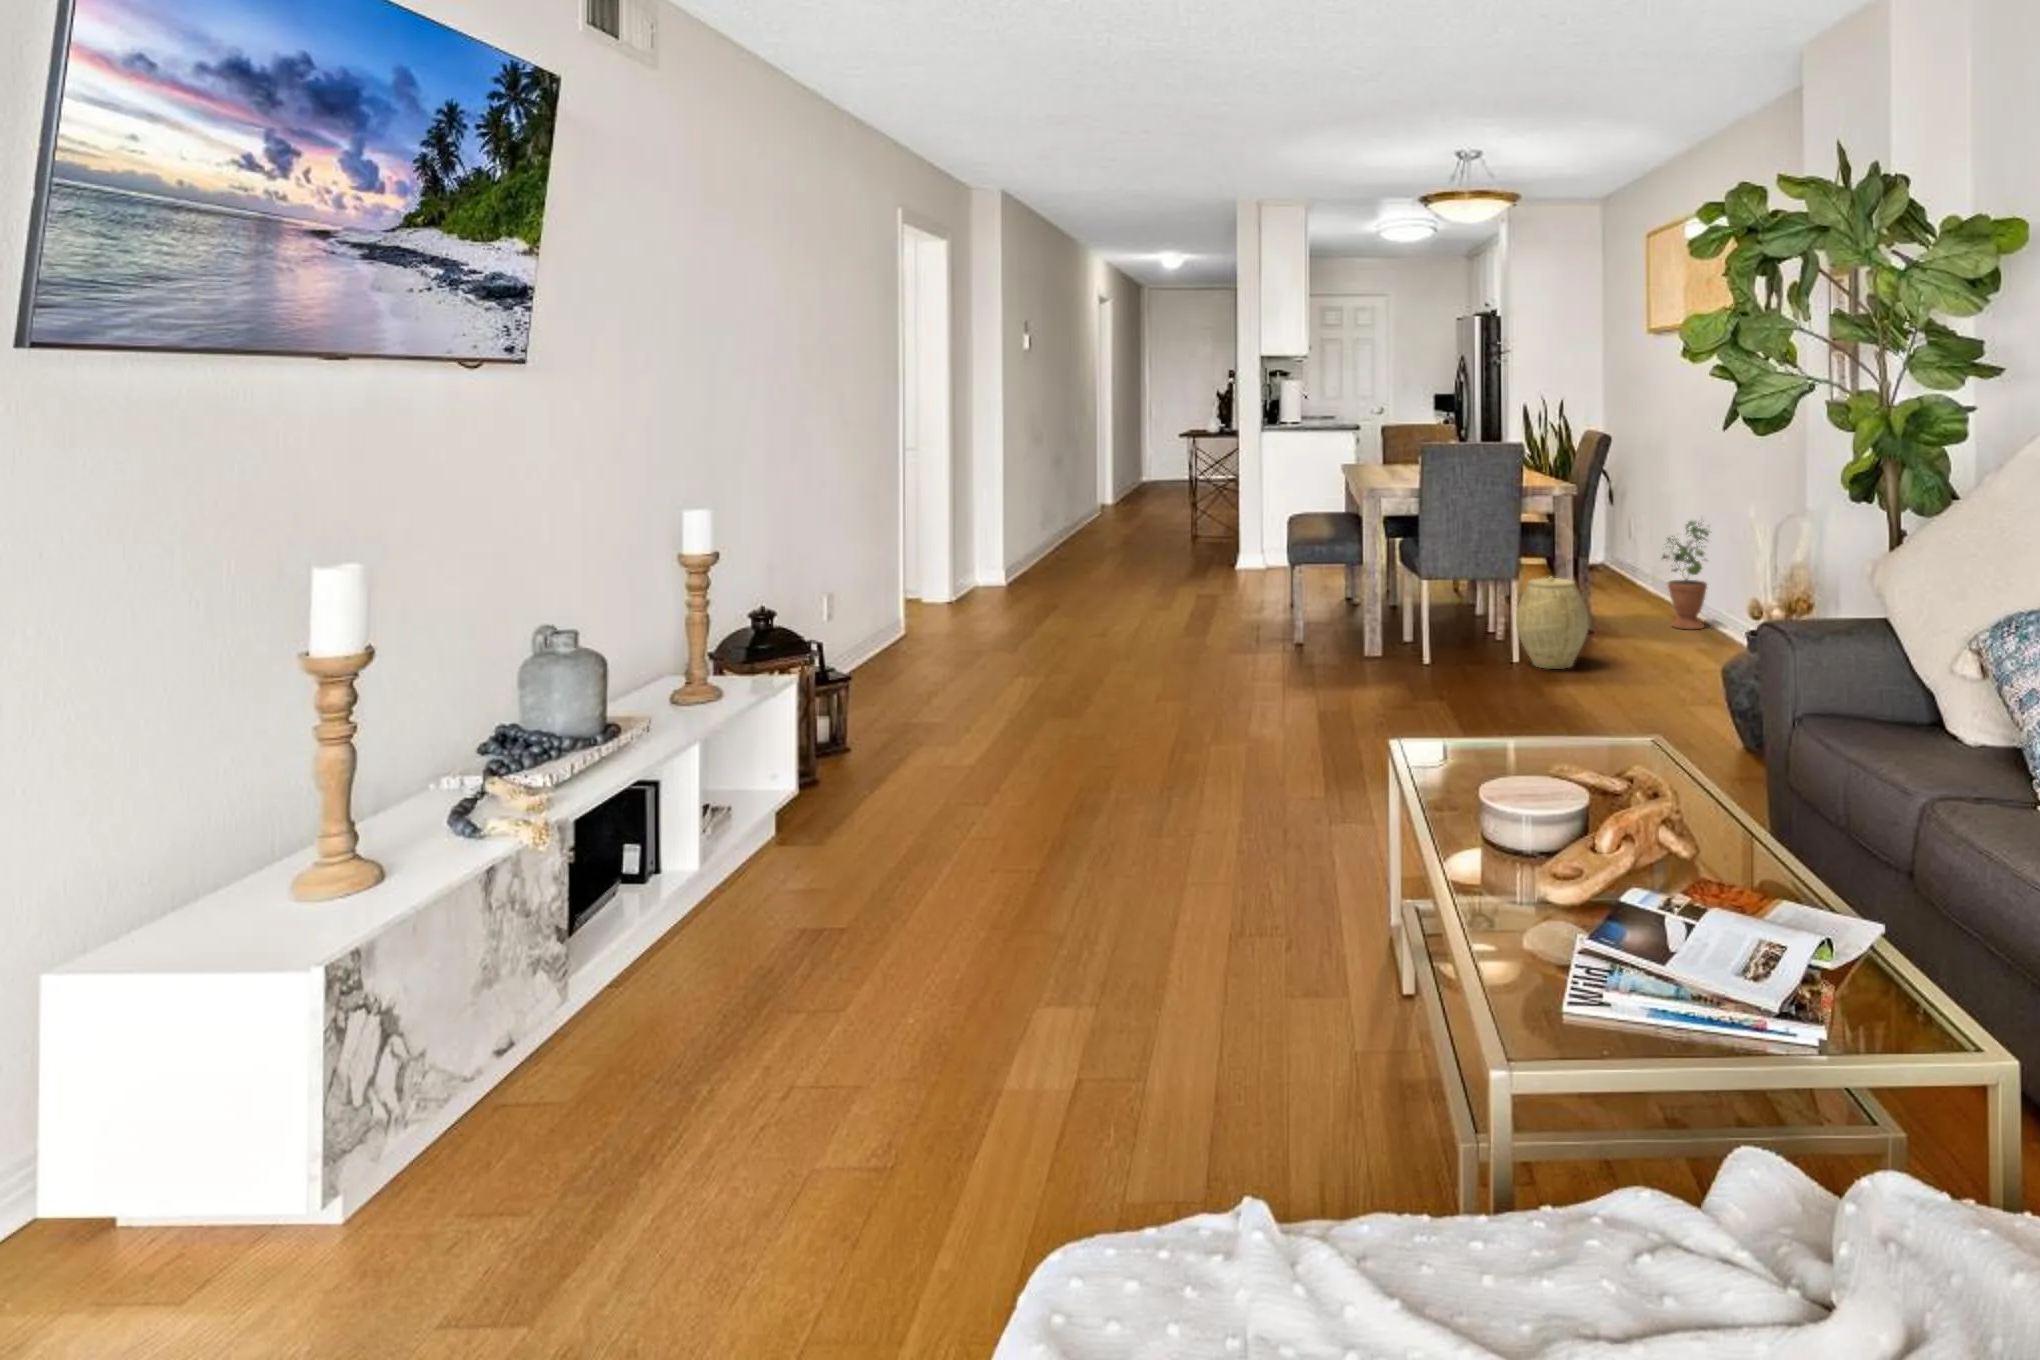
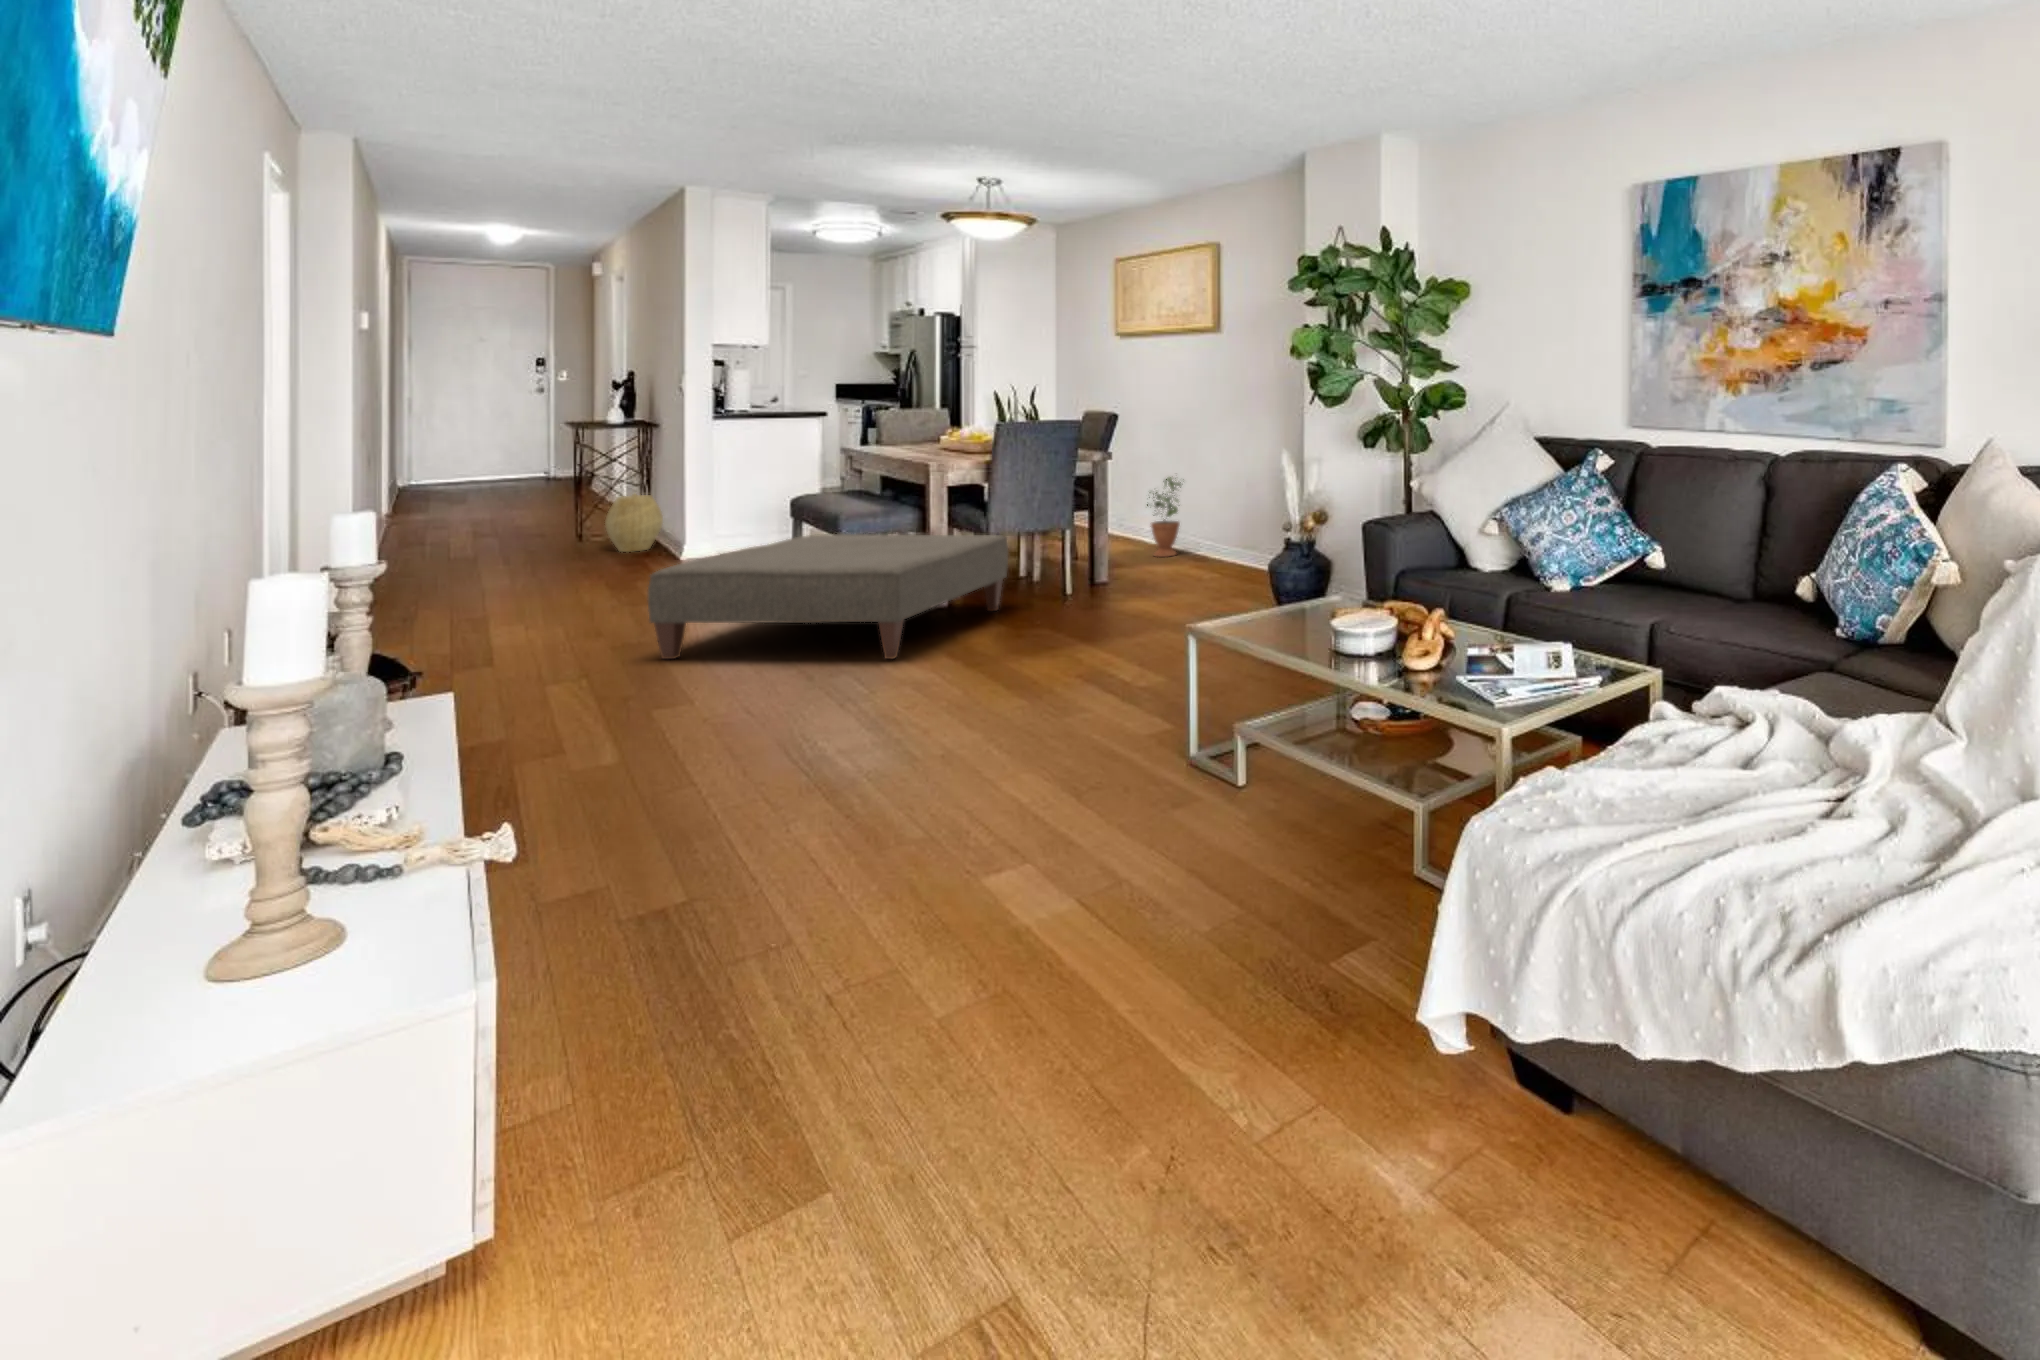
ottoman: none [1077,563,1433,719] -> present [648,534,1008,659]
woven basket: present [1516,577,1589,669] -> present [605,493,663,552]

